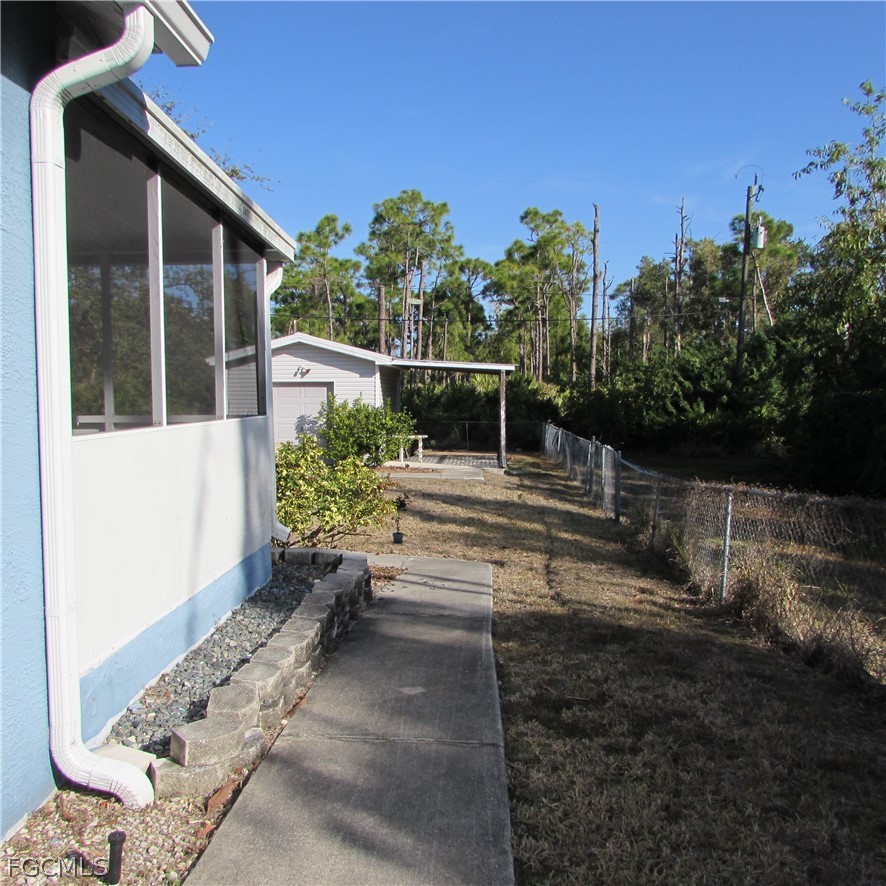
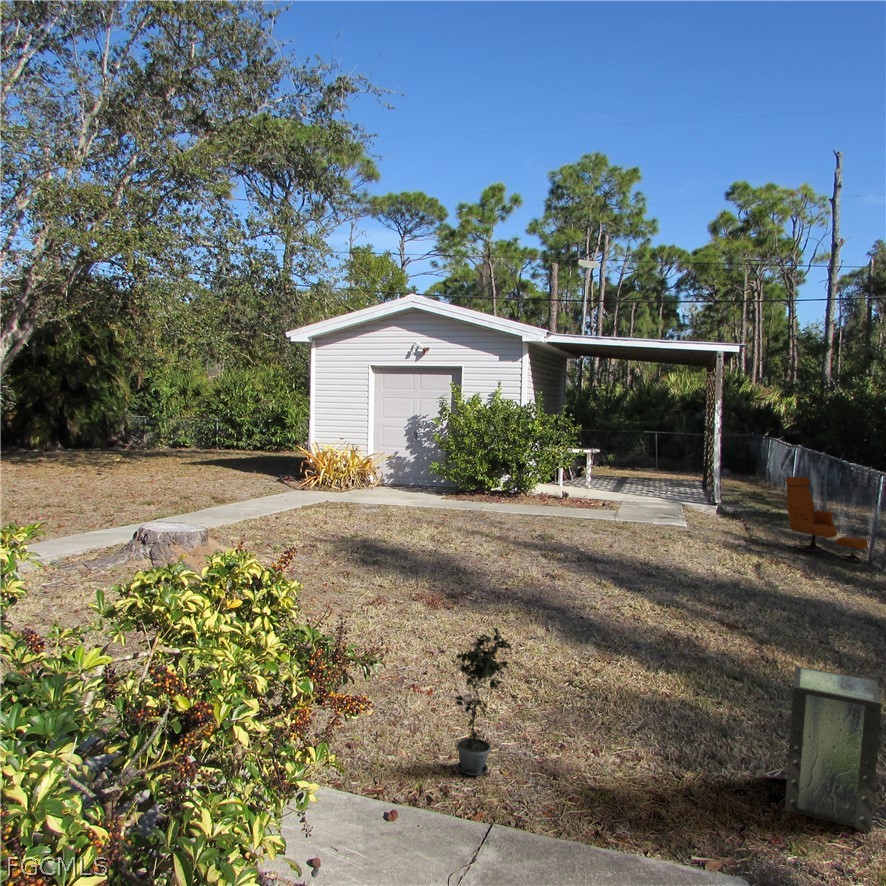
lounge chair: none [538,446,584,492] -> present [786,477,867,561]
storage box: none [502,502,531,547] -> present [785,666,881,832]

